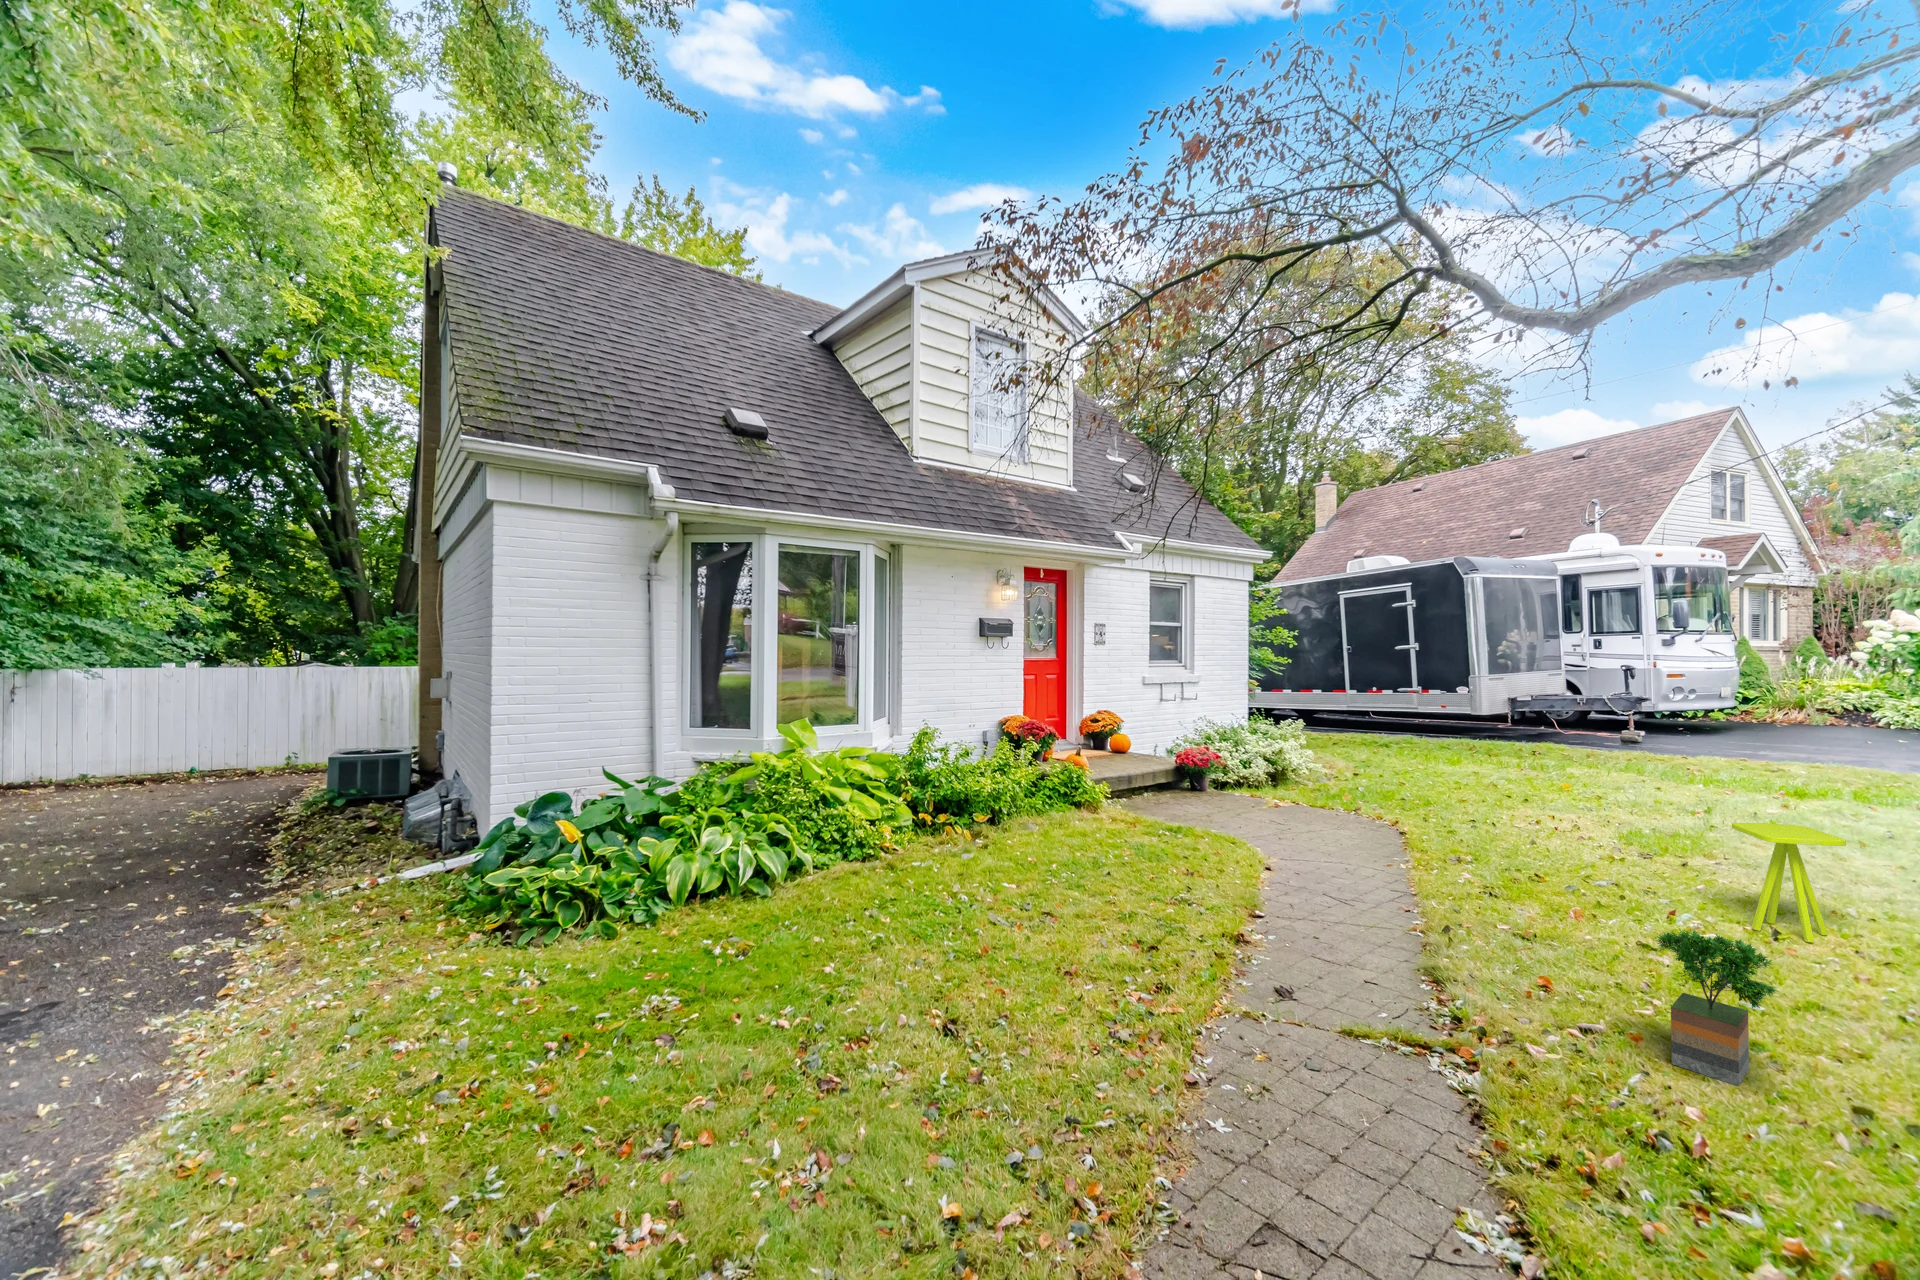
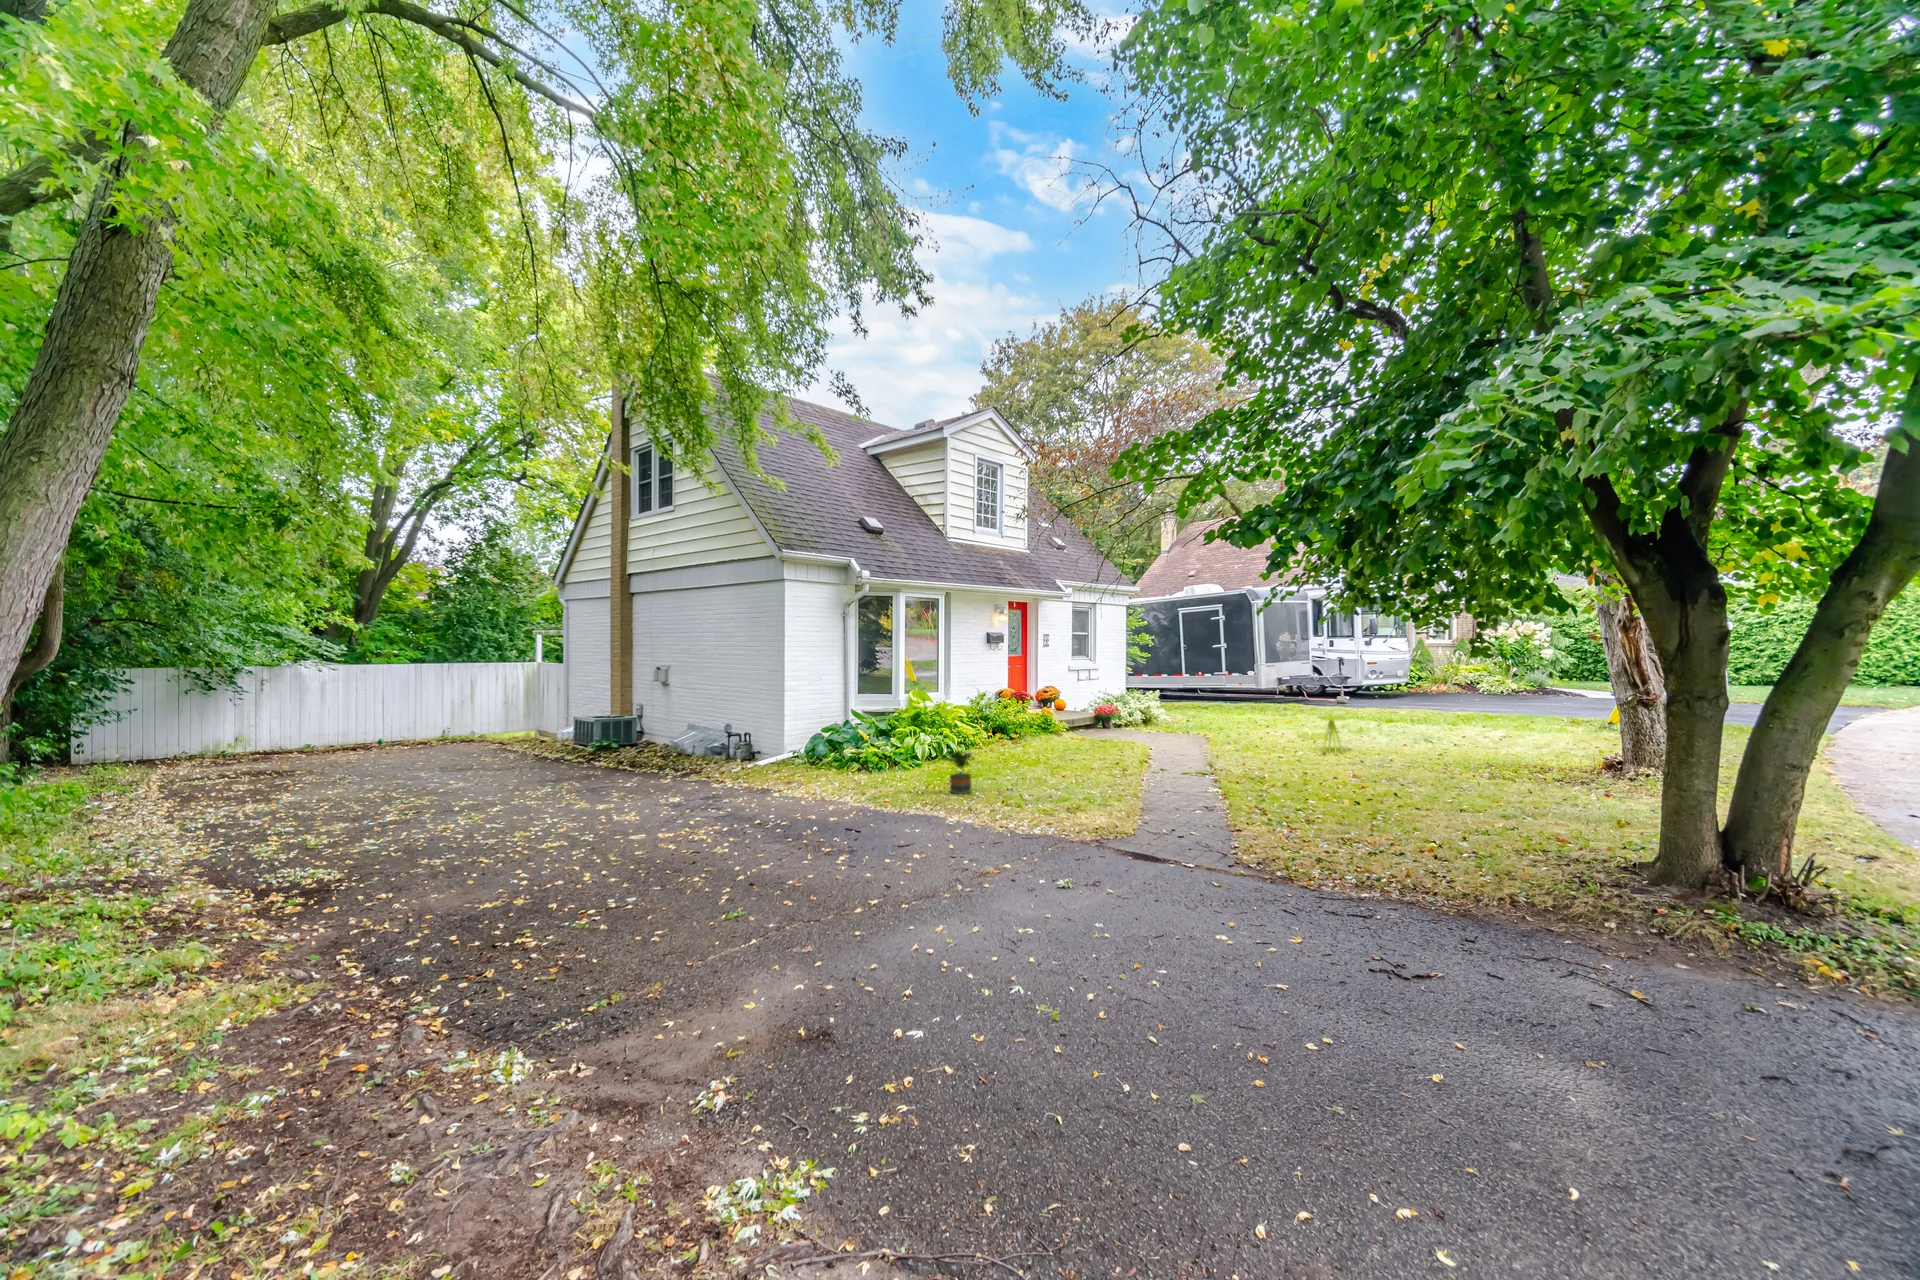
potted tree: present [1656,929,1778,1086] -> present [949,752,974,794]

